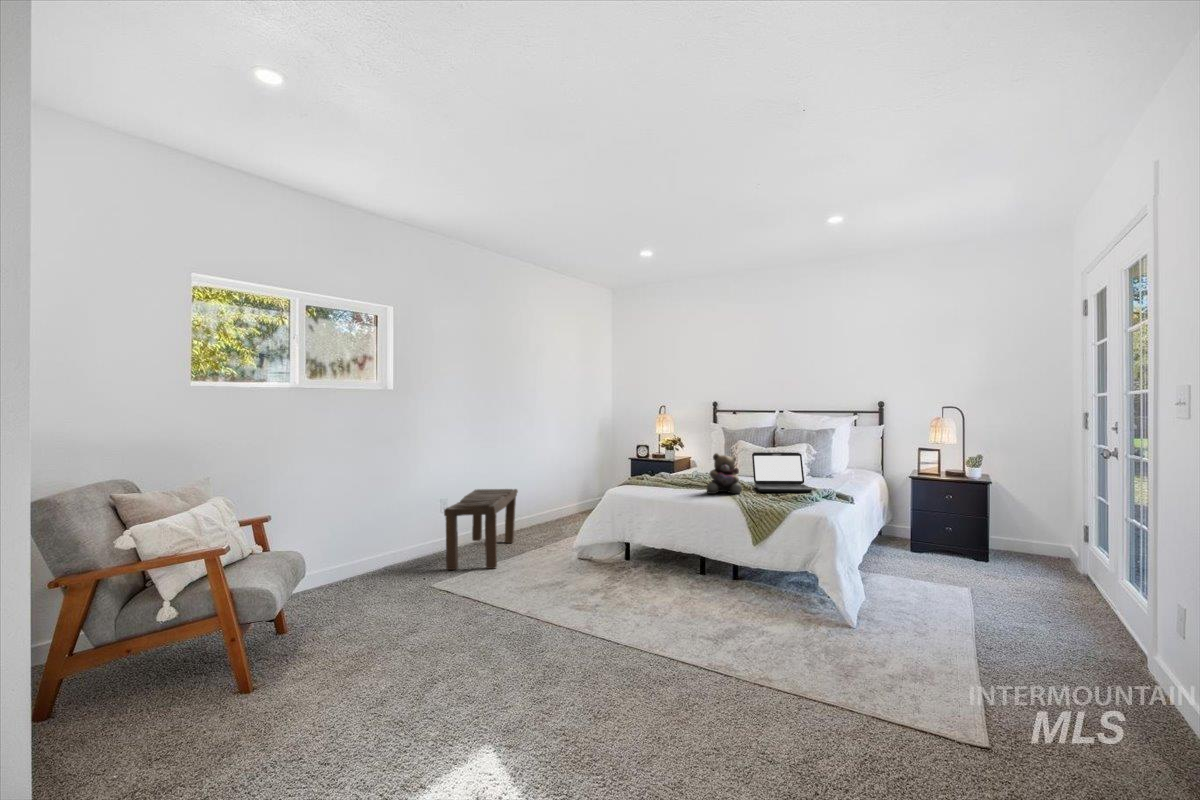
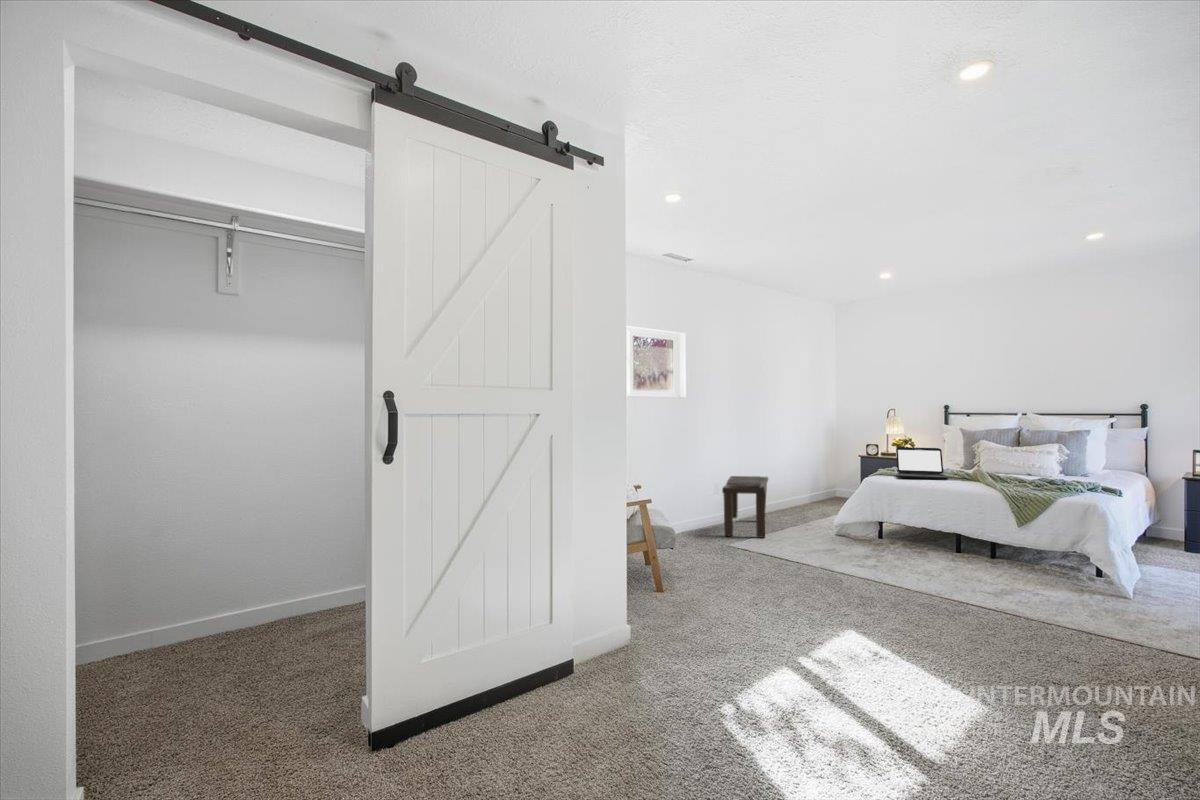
laptop: present [752,452,813,492] -> present [896,447,949,480]
teddy bear: present [707,453,742,494] -> none [963,448,999,484]

